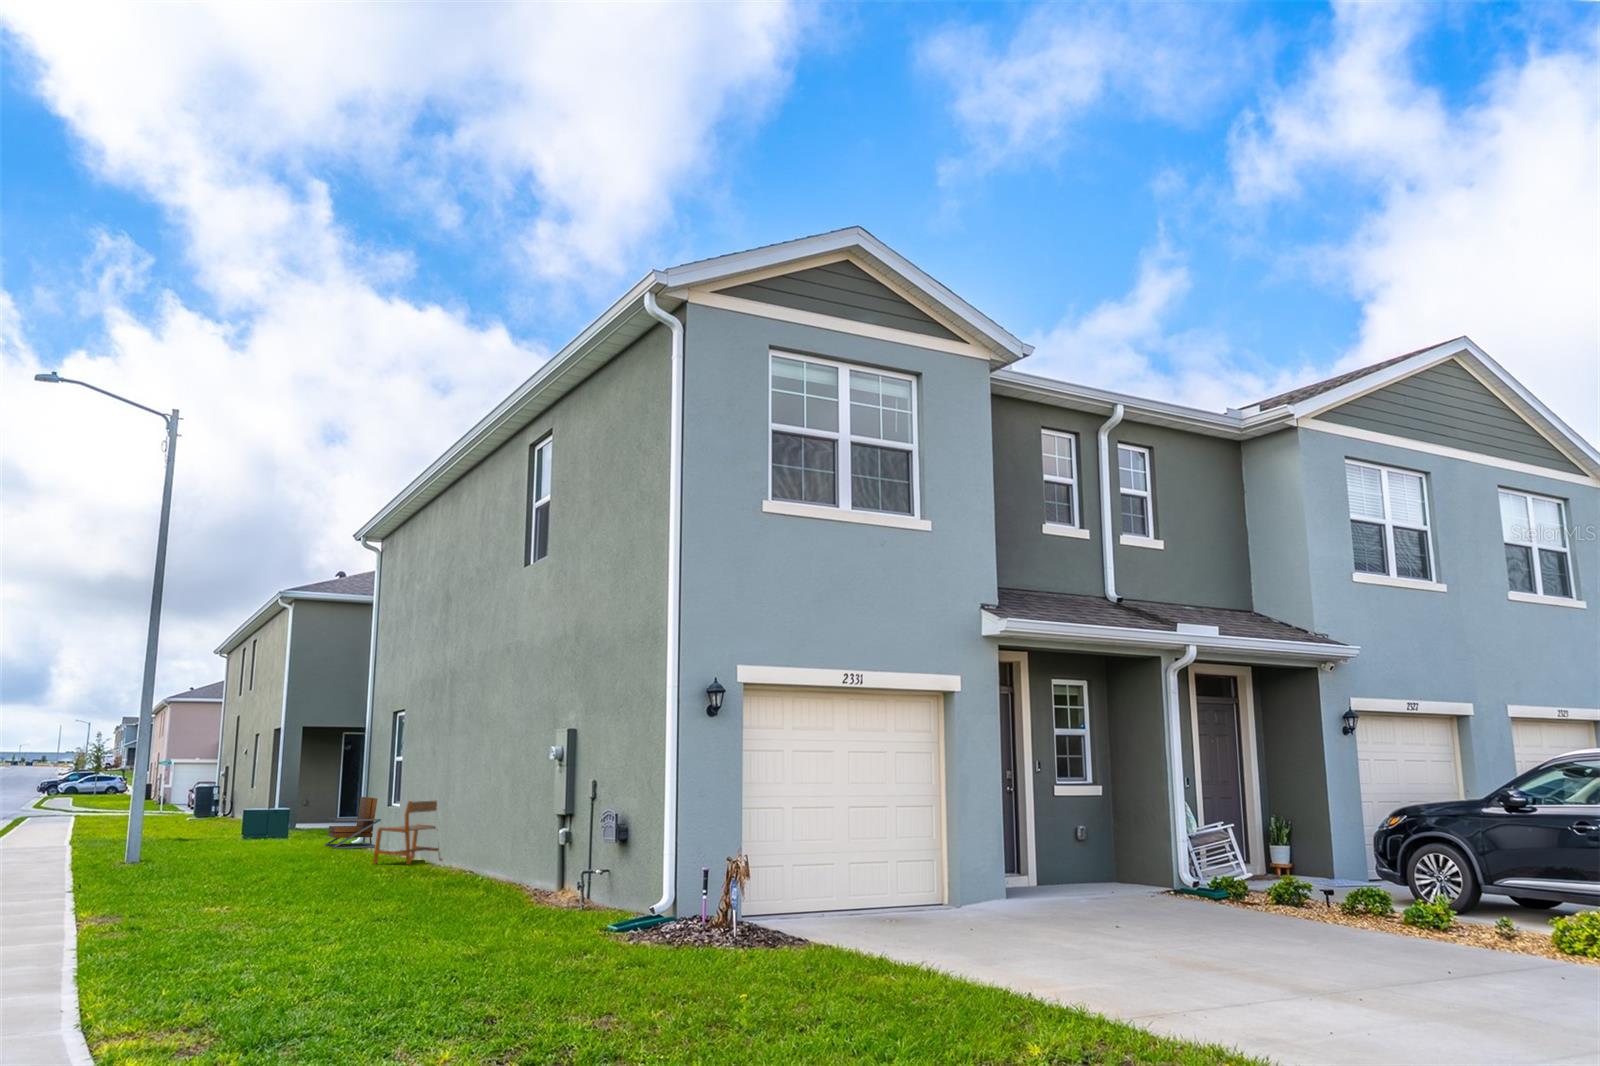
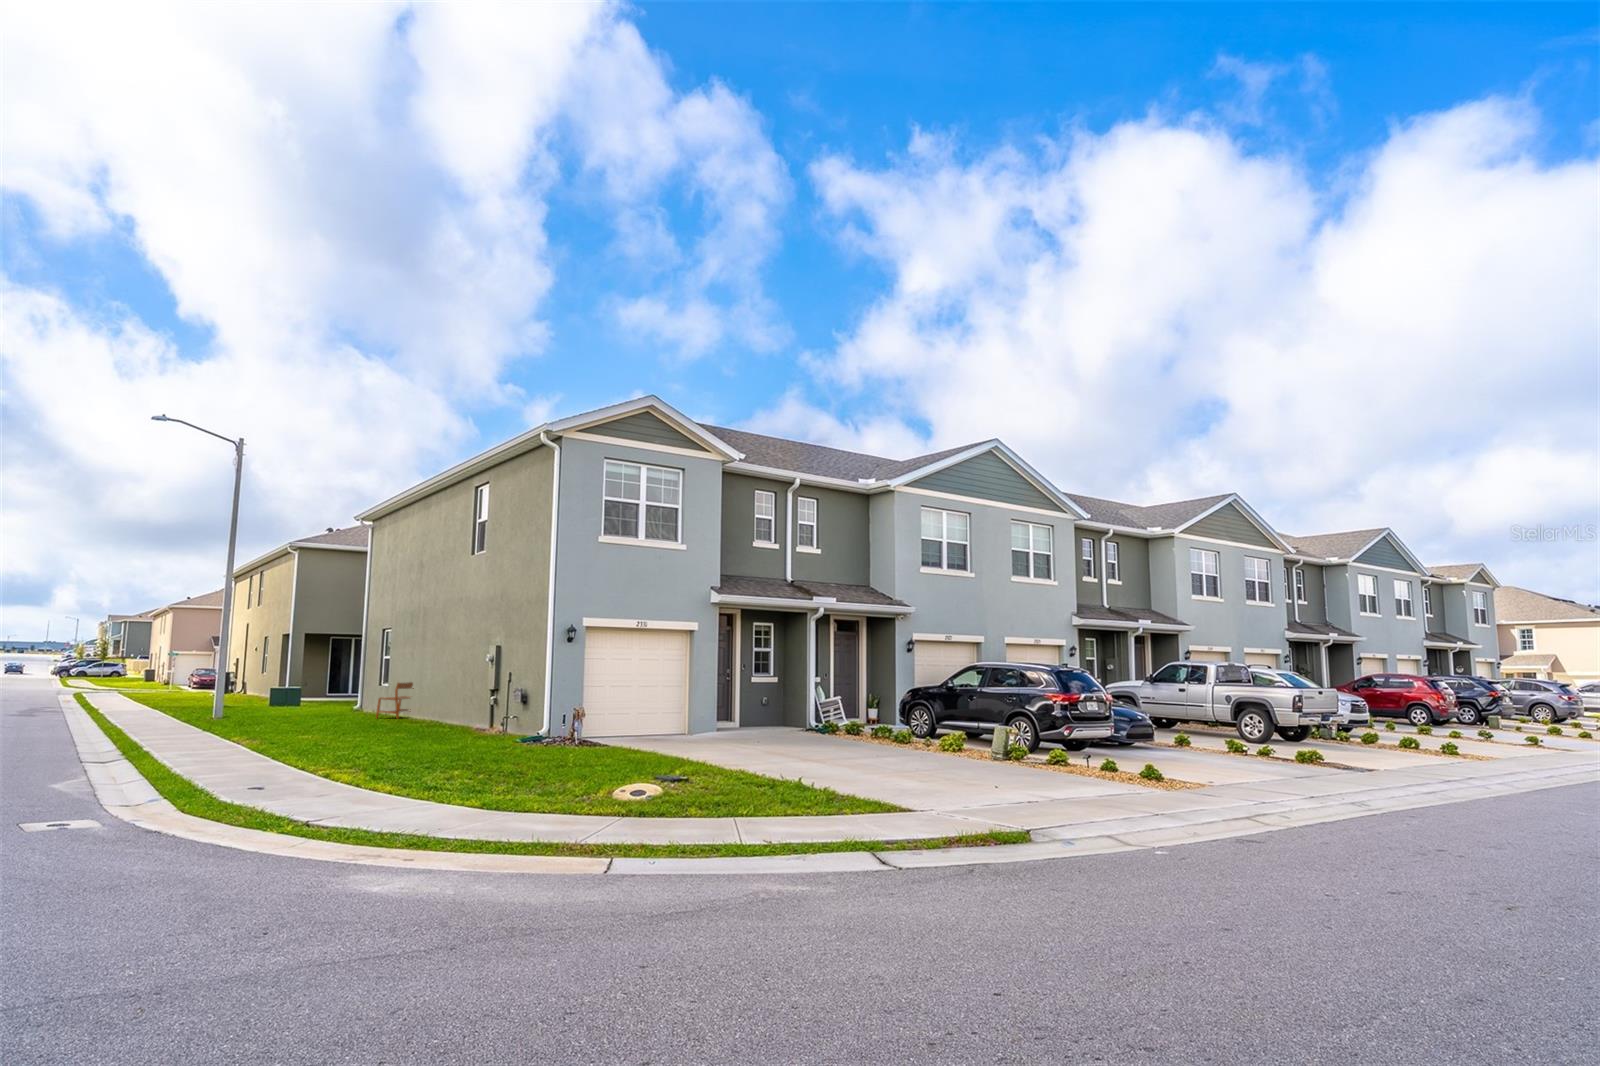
lounge chair: present [325,797,381,849] -> none [337,680,374,711]

